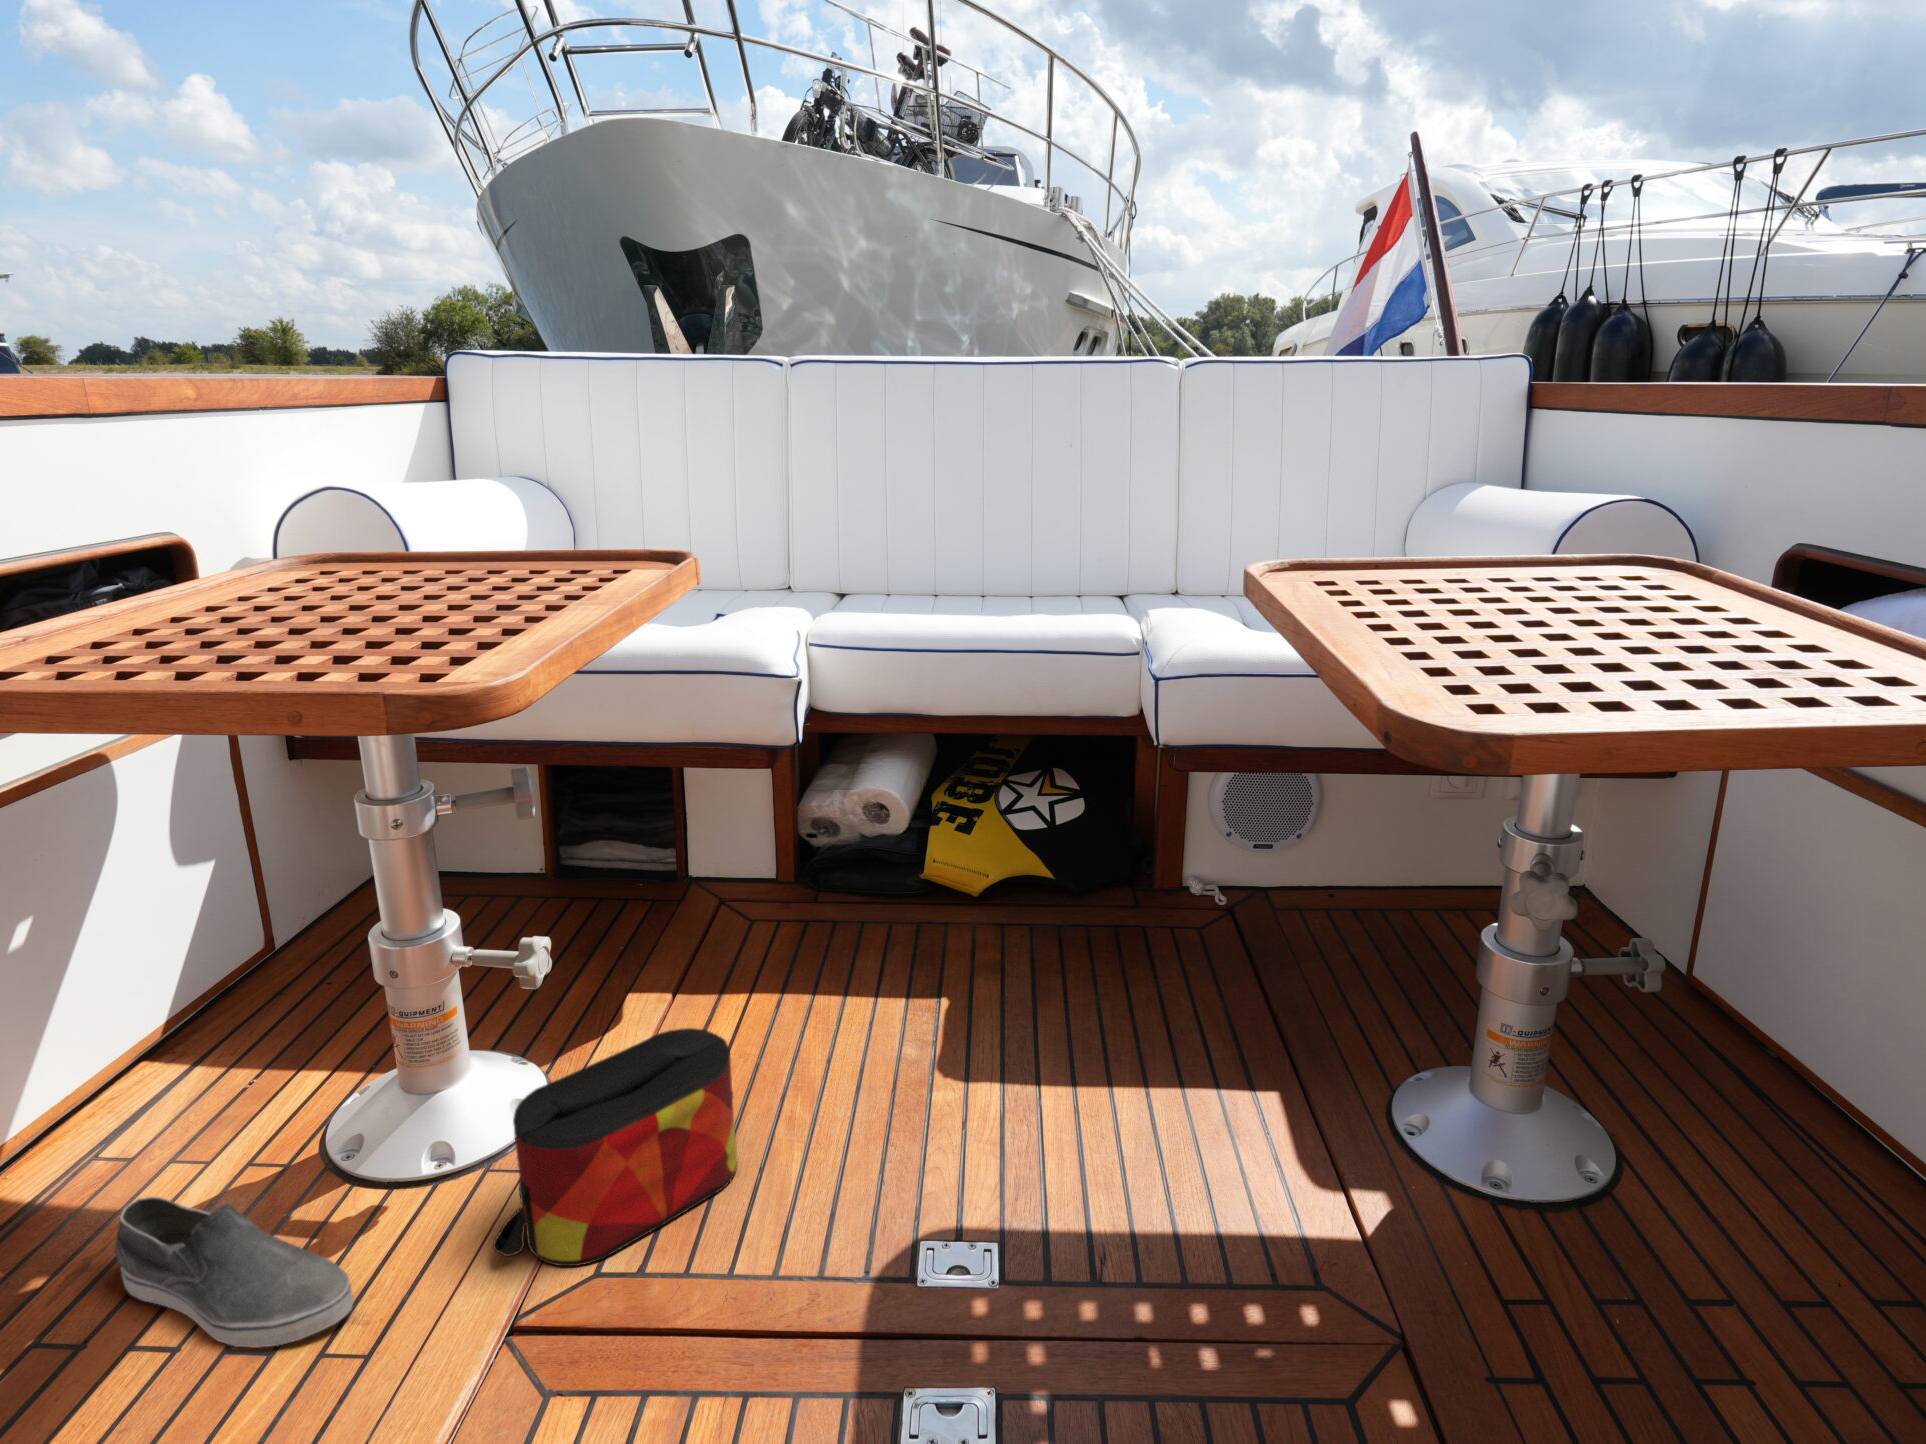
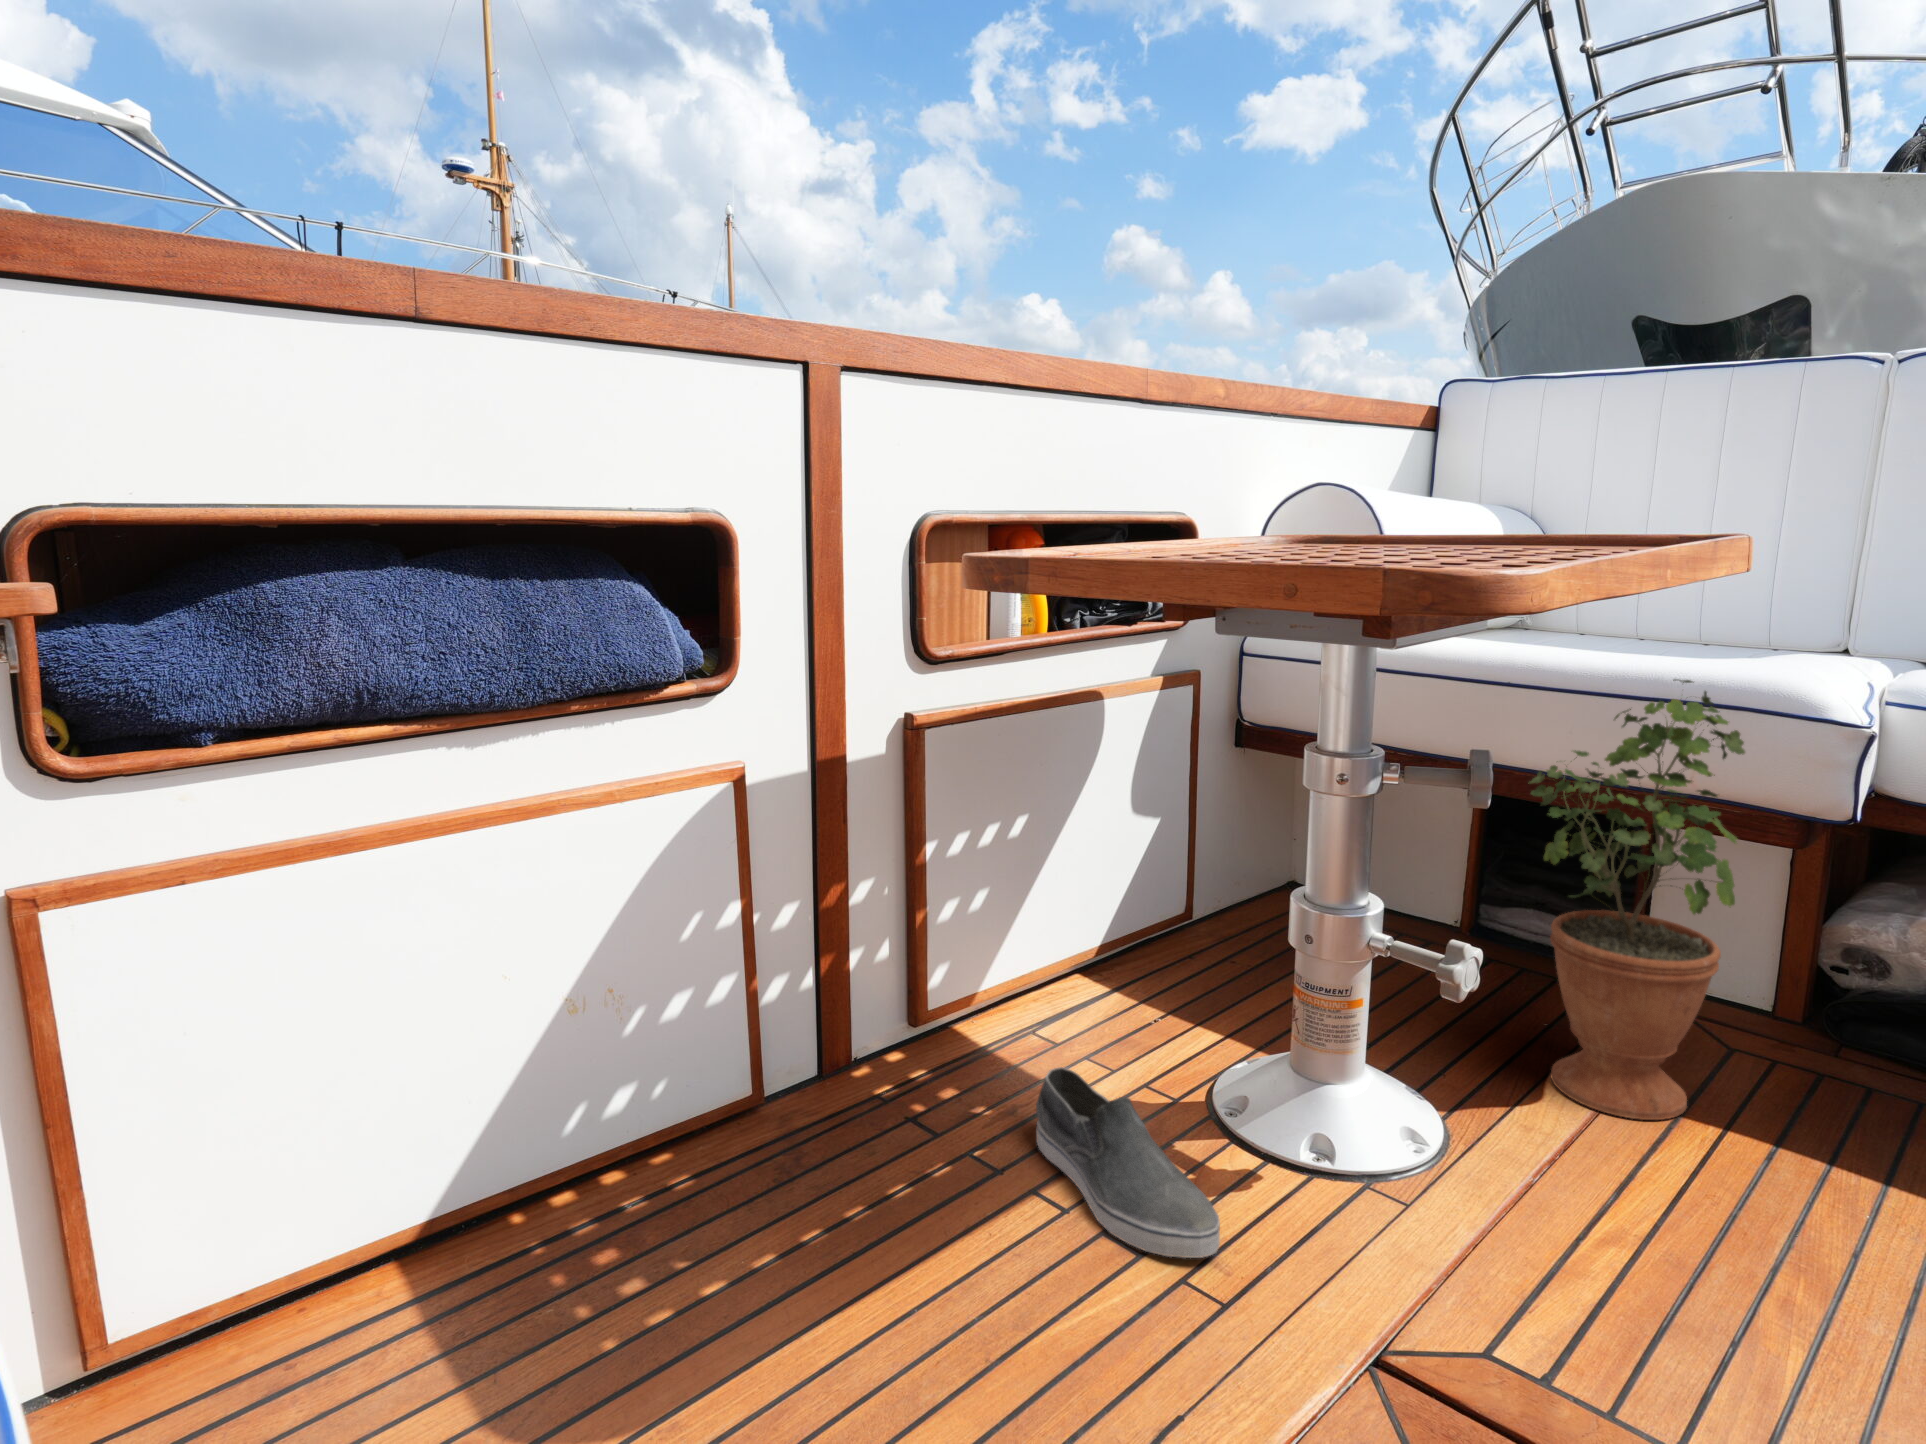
potted plant: none [567,659,732,1013] -> present [1530,679,1745,1120]
bag: present [493,1028,737,1266] -> none [1366,1105,1711,1341]

